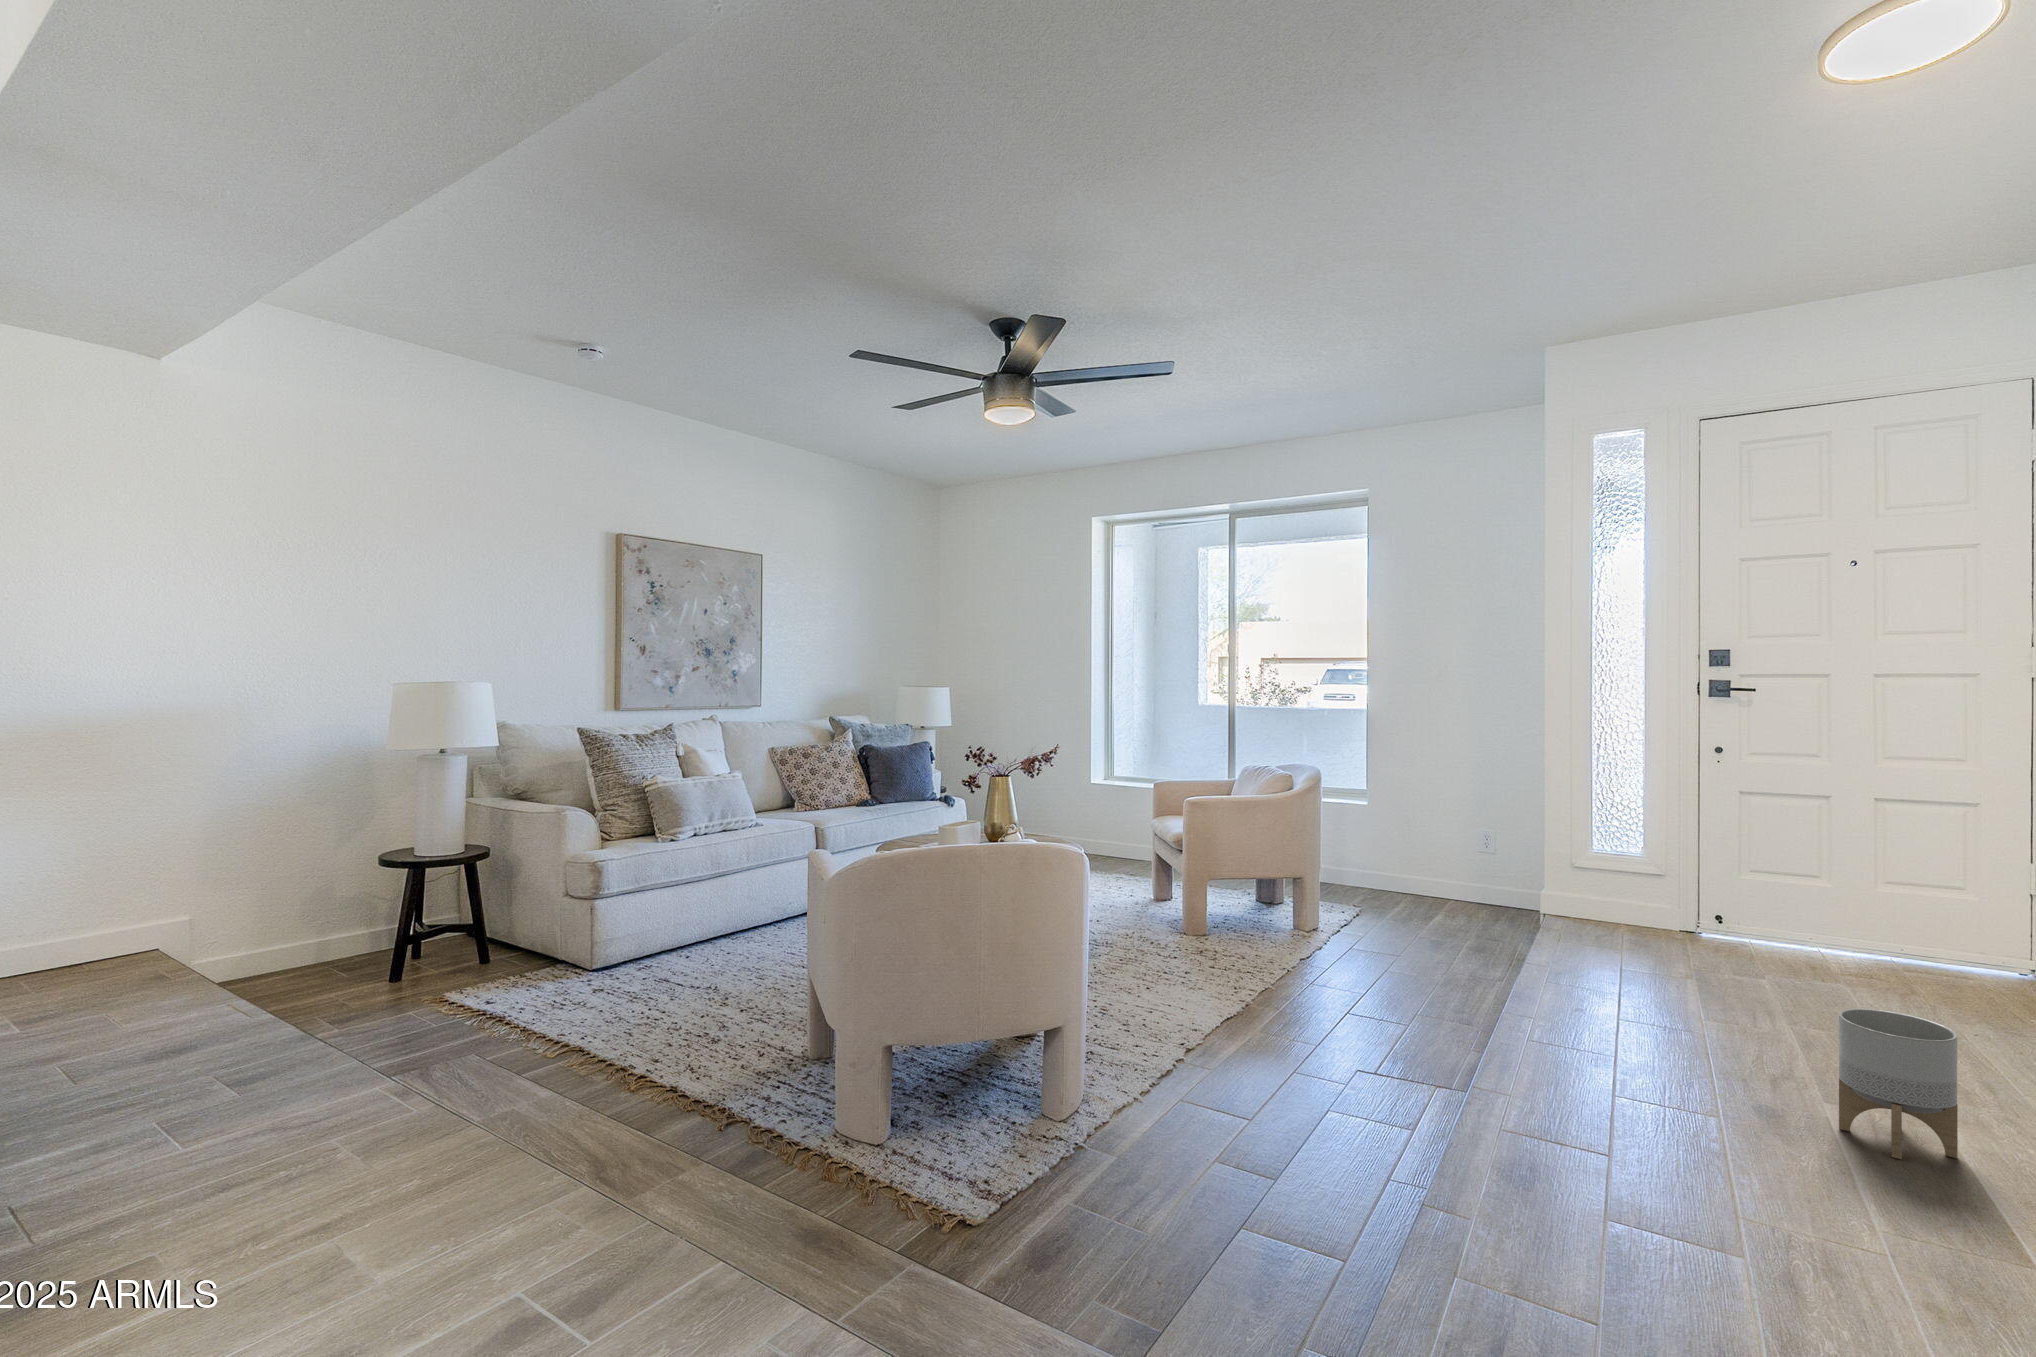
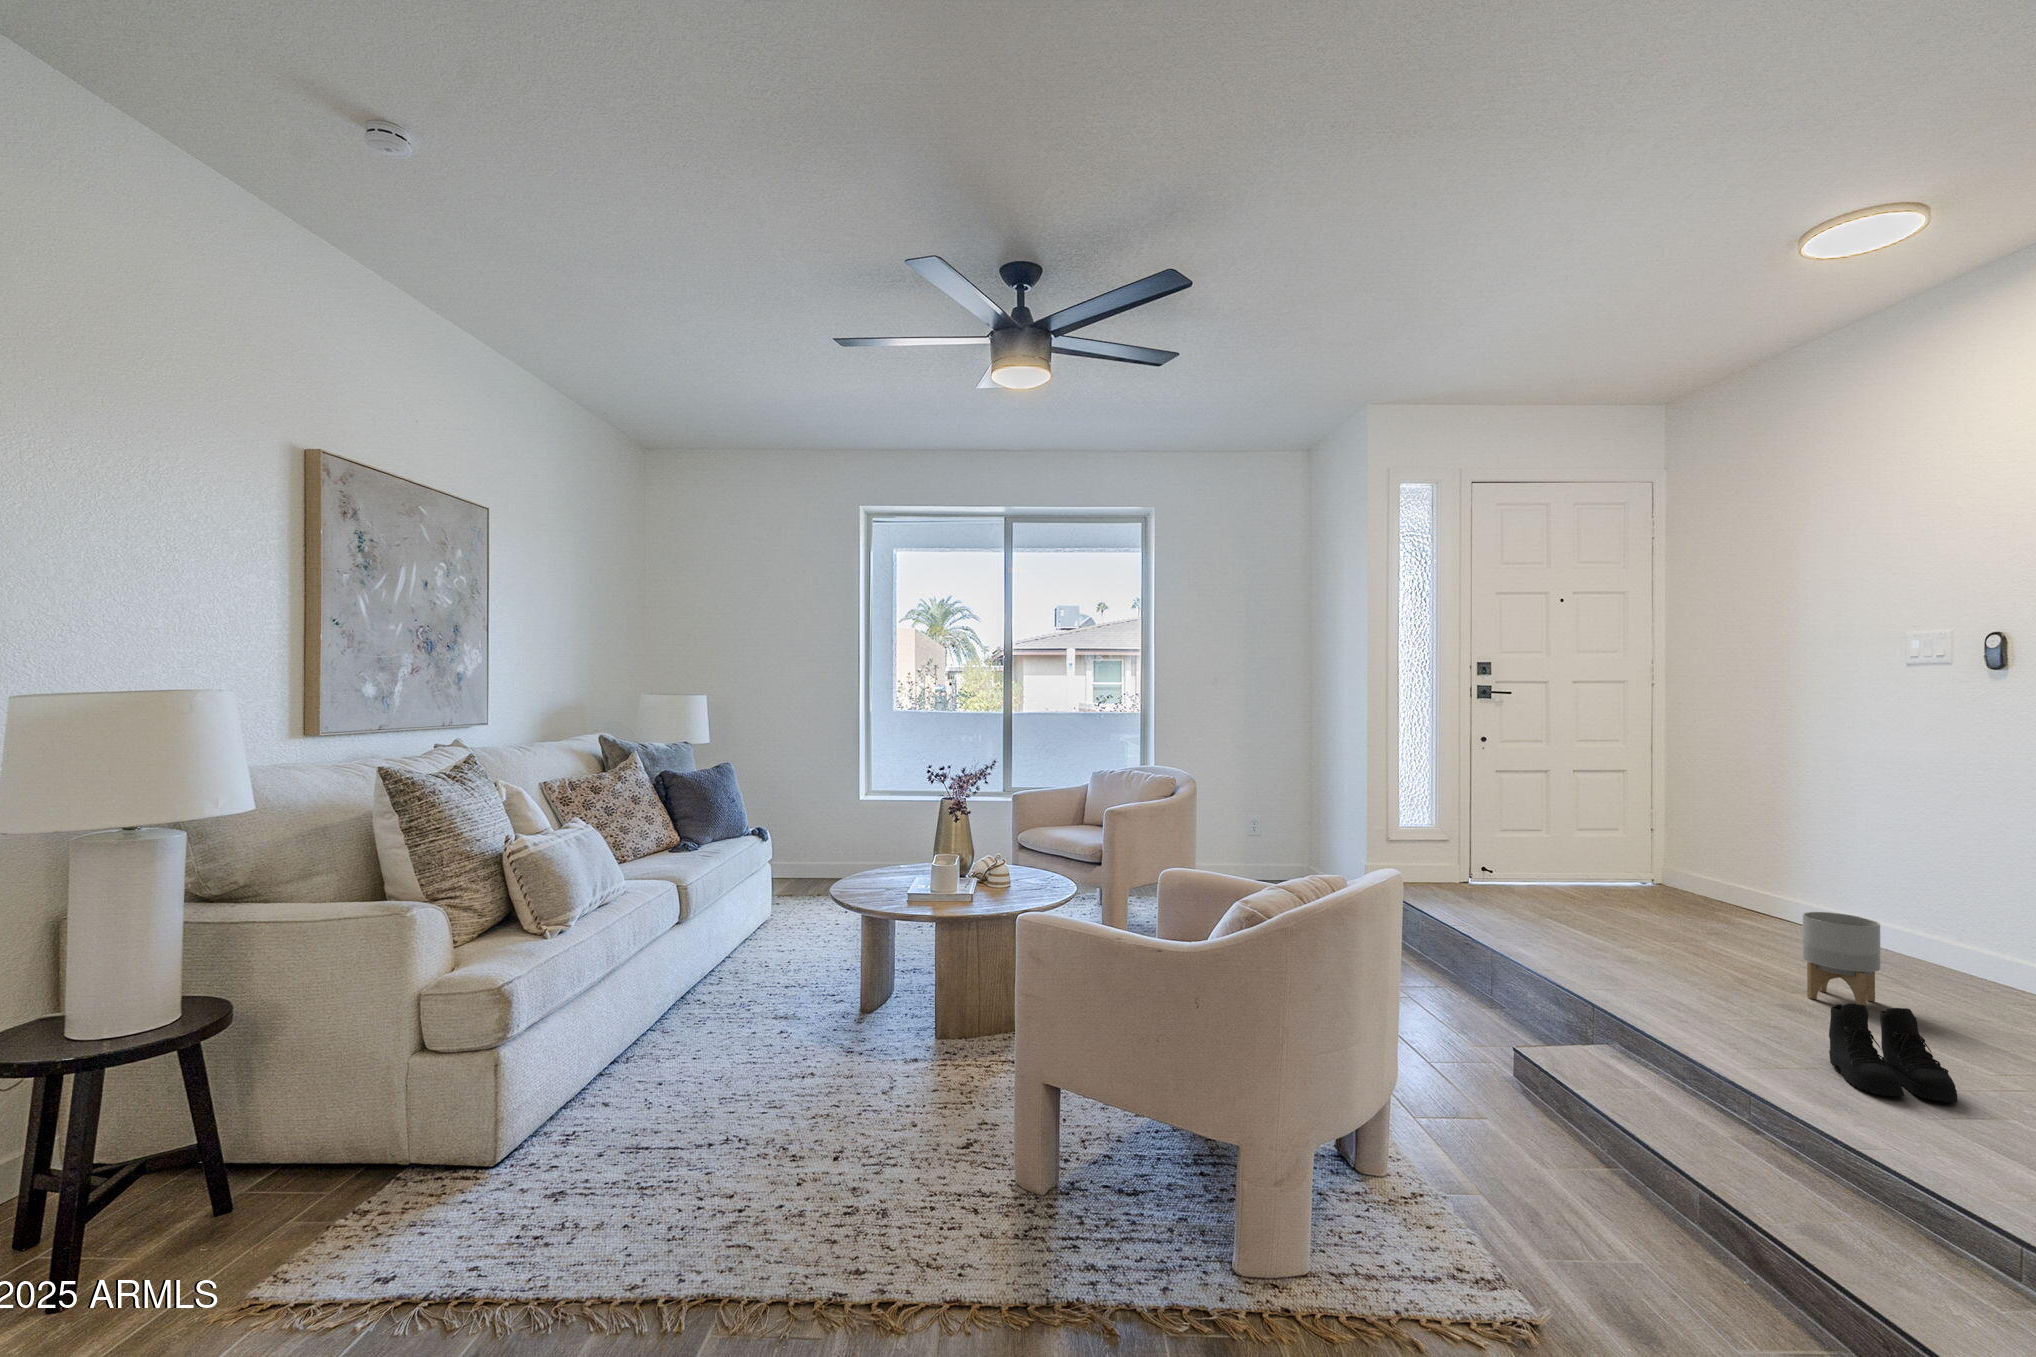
boots: none [1576,1098,1721,1250] -> present [1829,1003,1958,1103]

